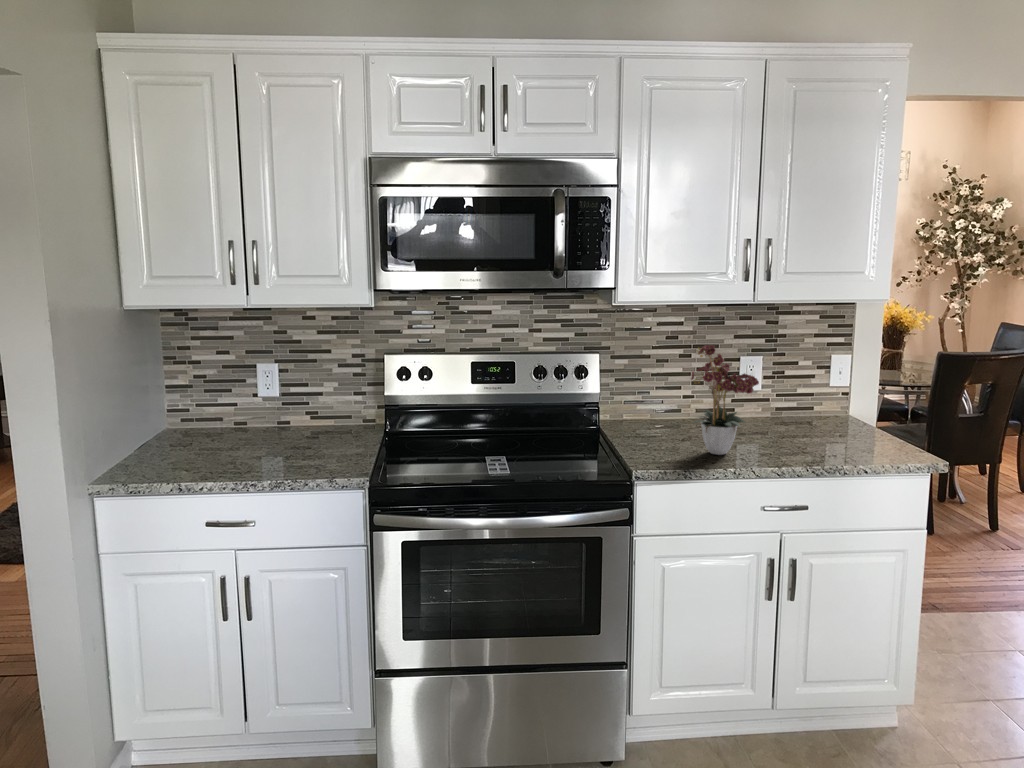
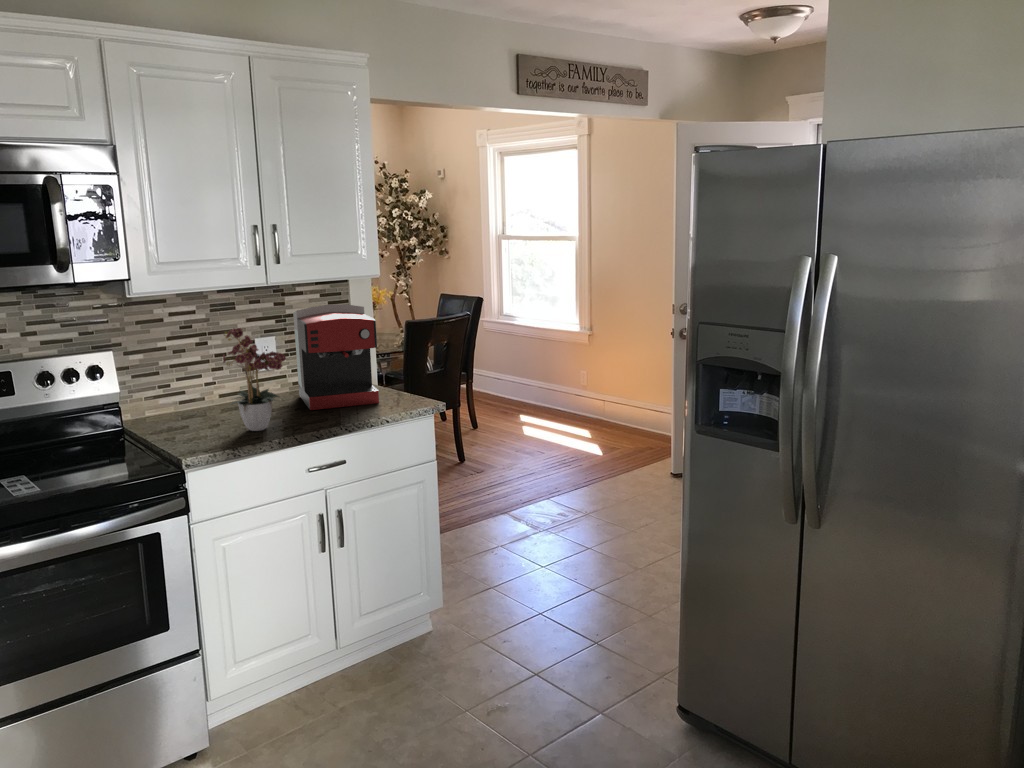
coffee maker: none [778,328,873,447] -> present [293,304,379,410]

